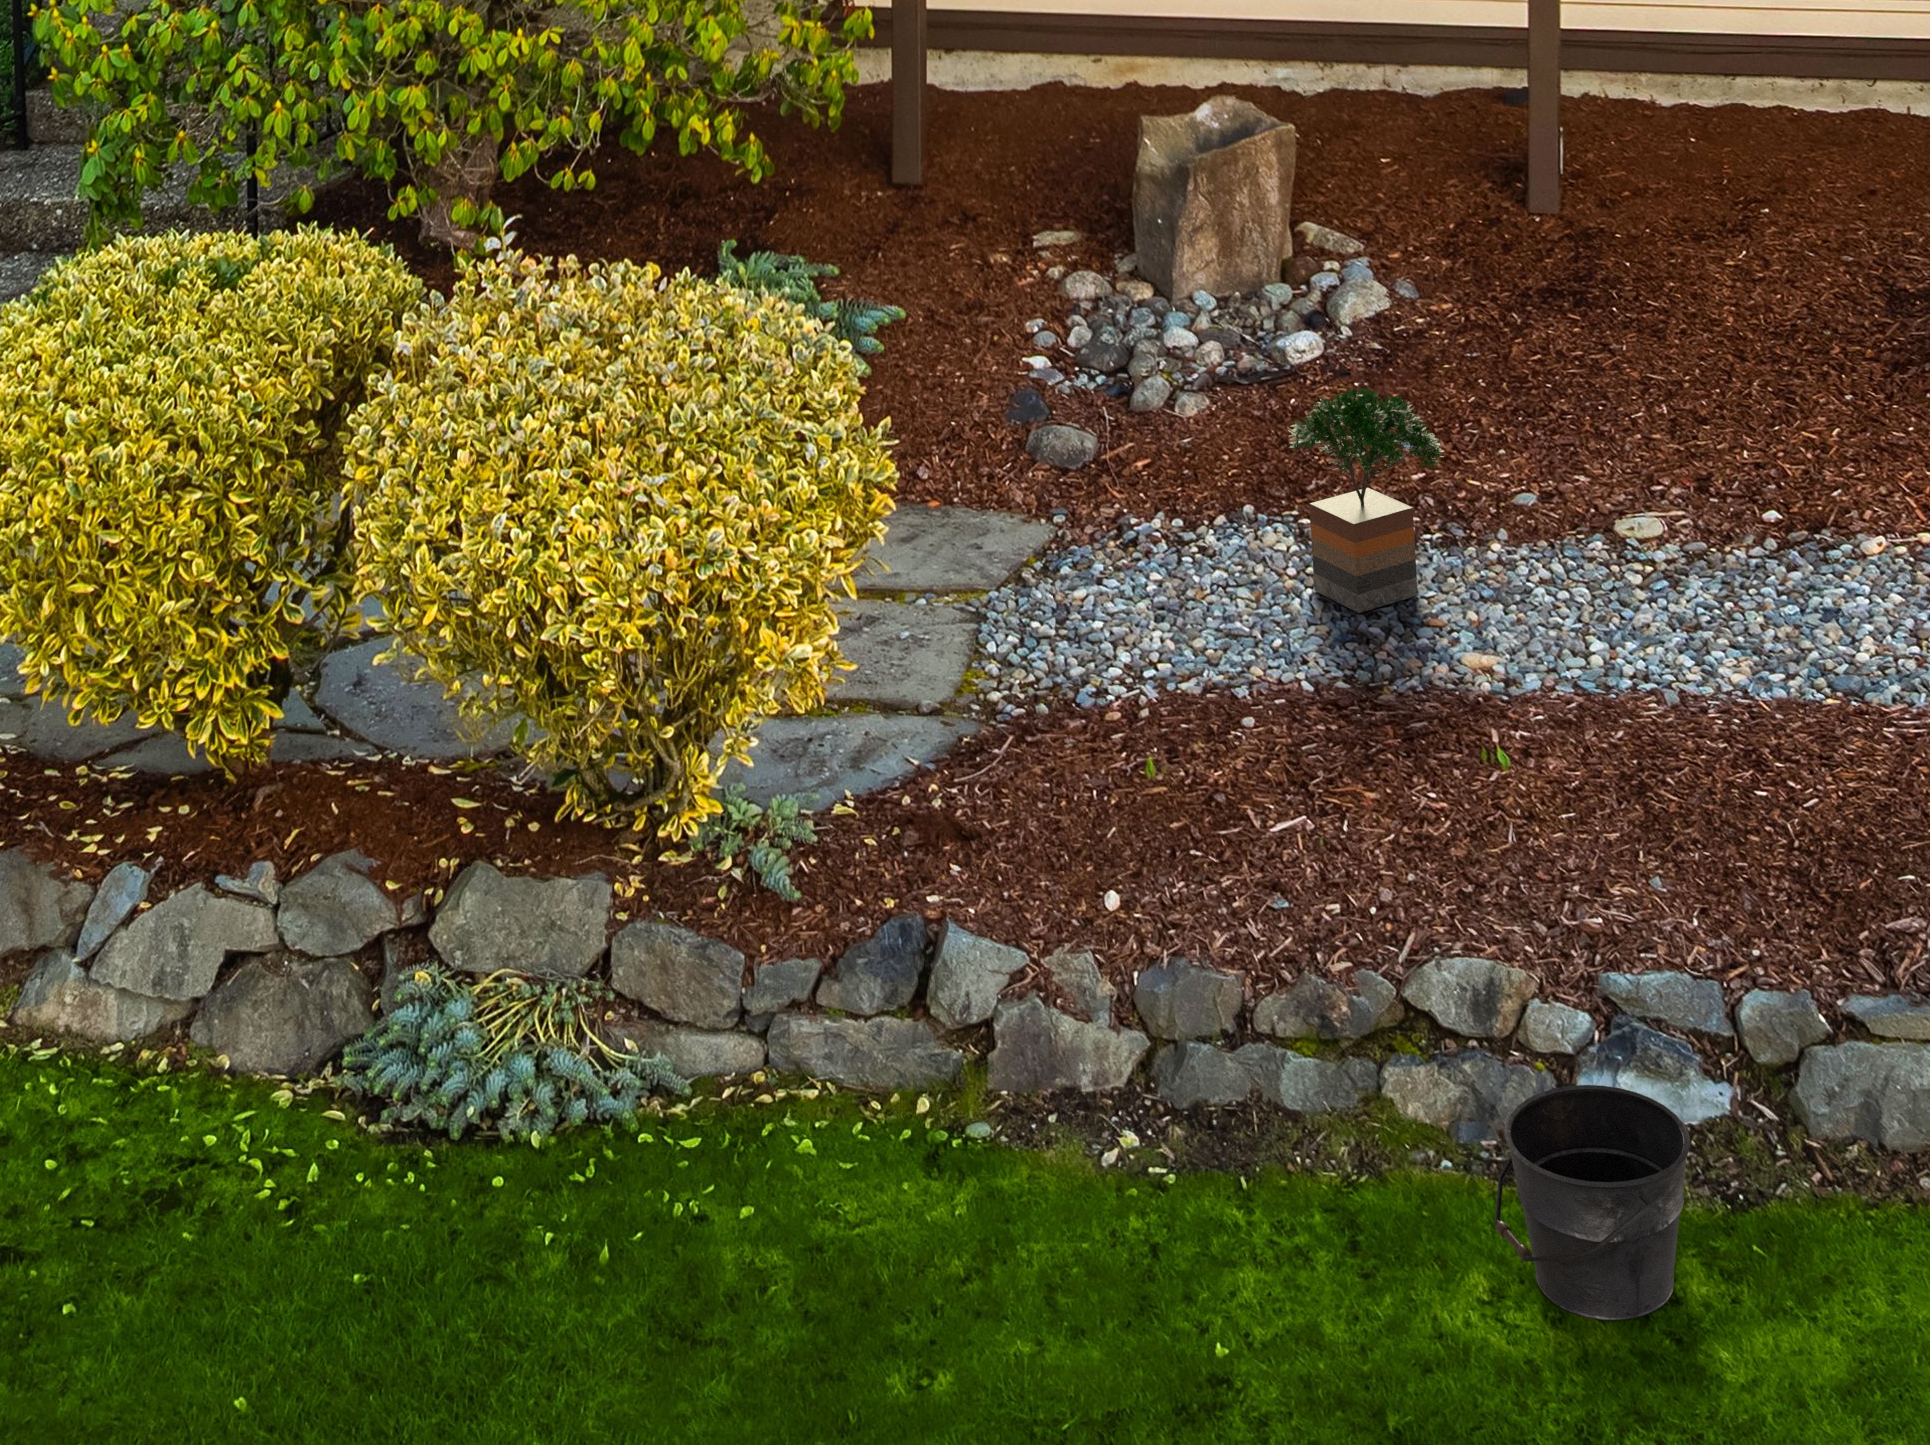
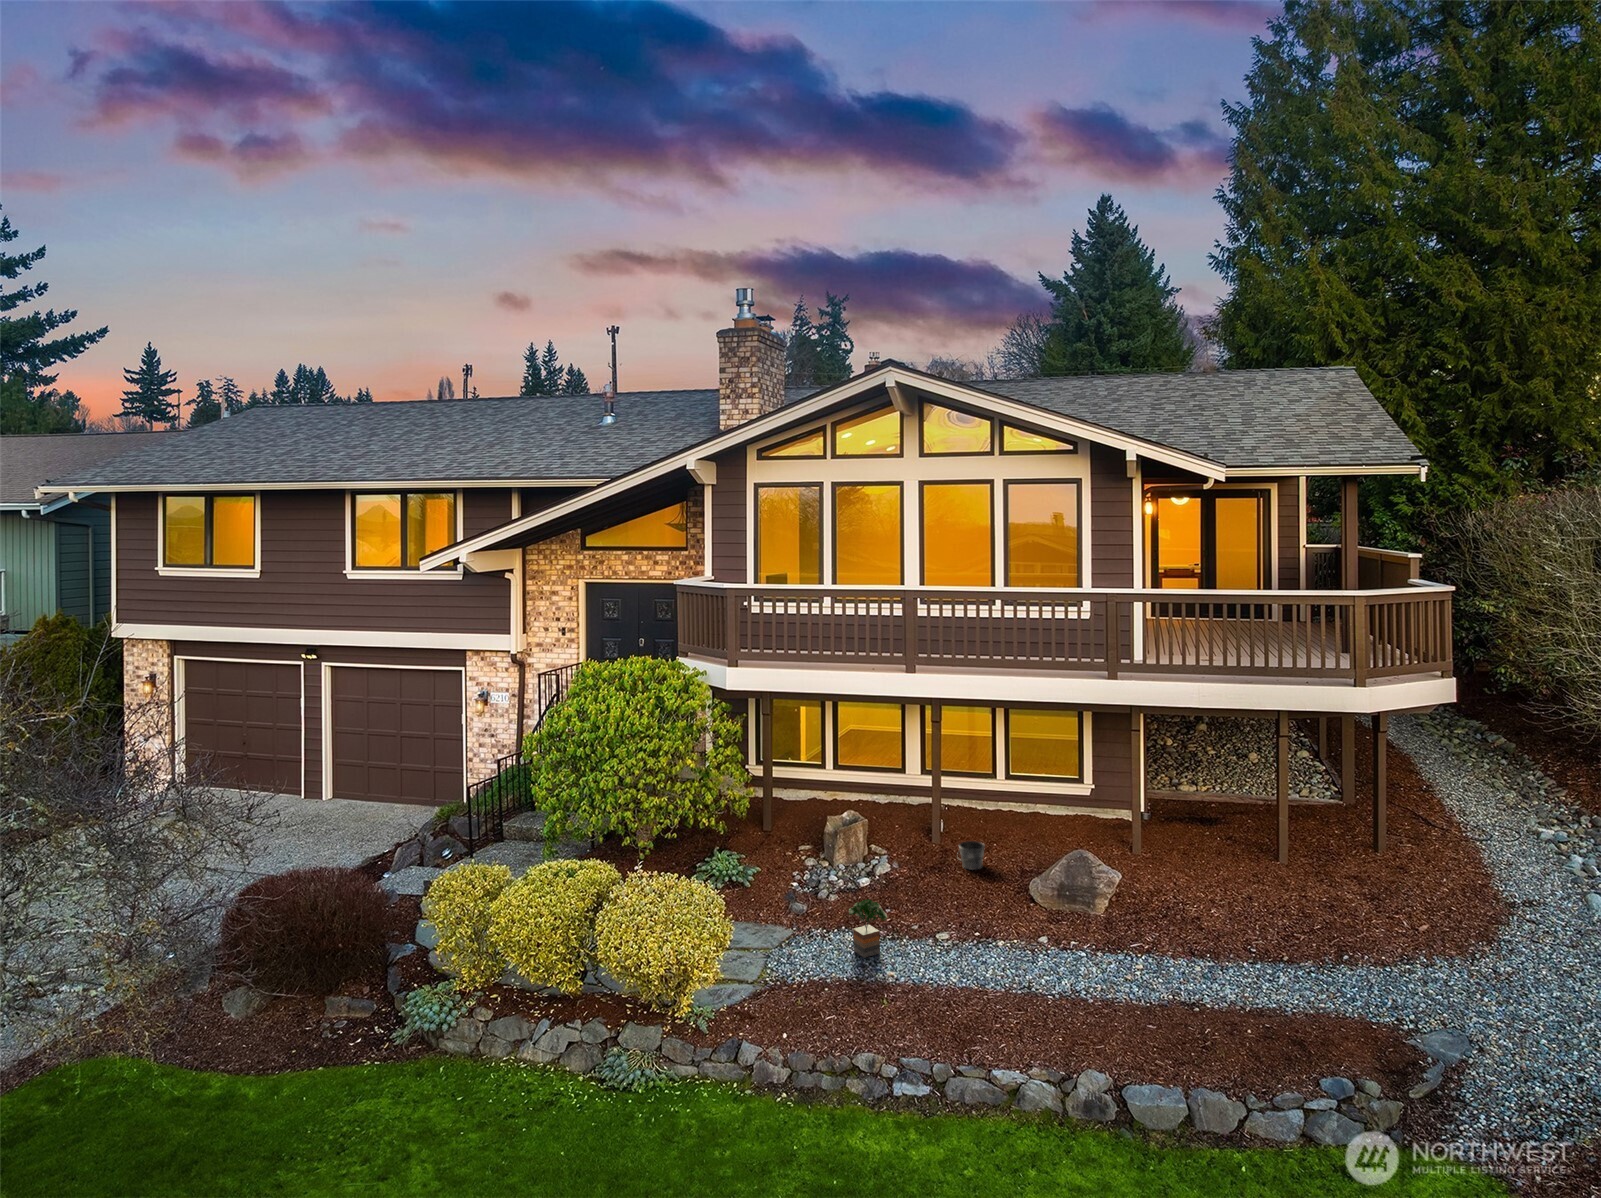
bucket: present [1495,1085,1690,1320] -> present [959,841,985,870]

